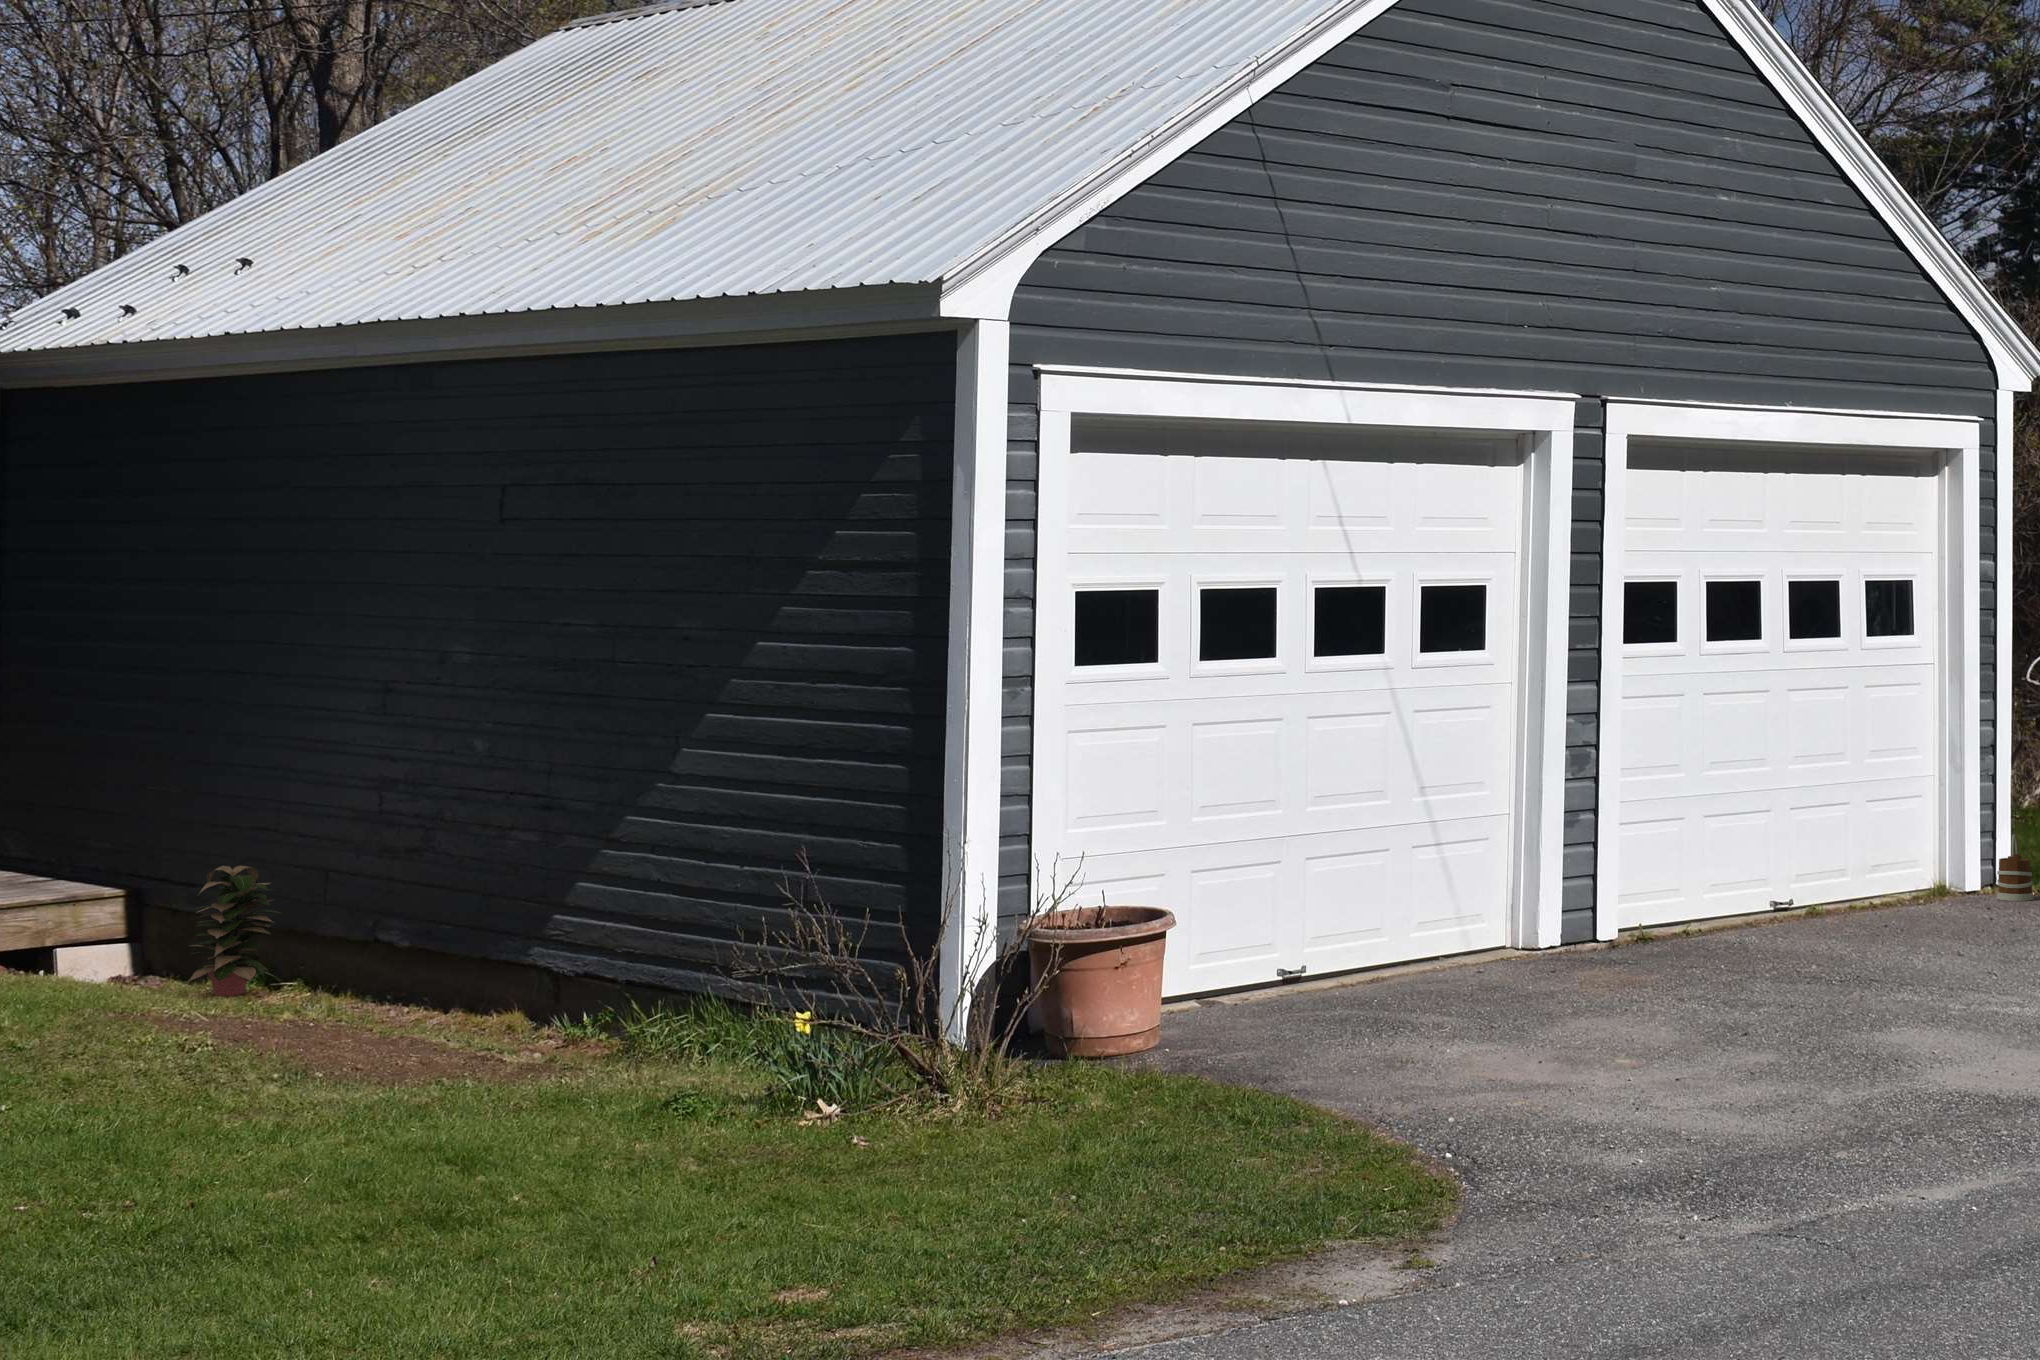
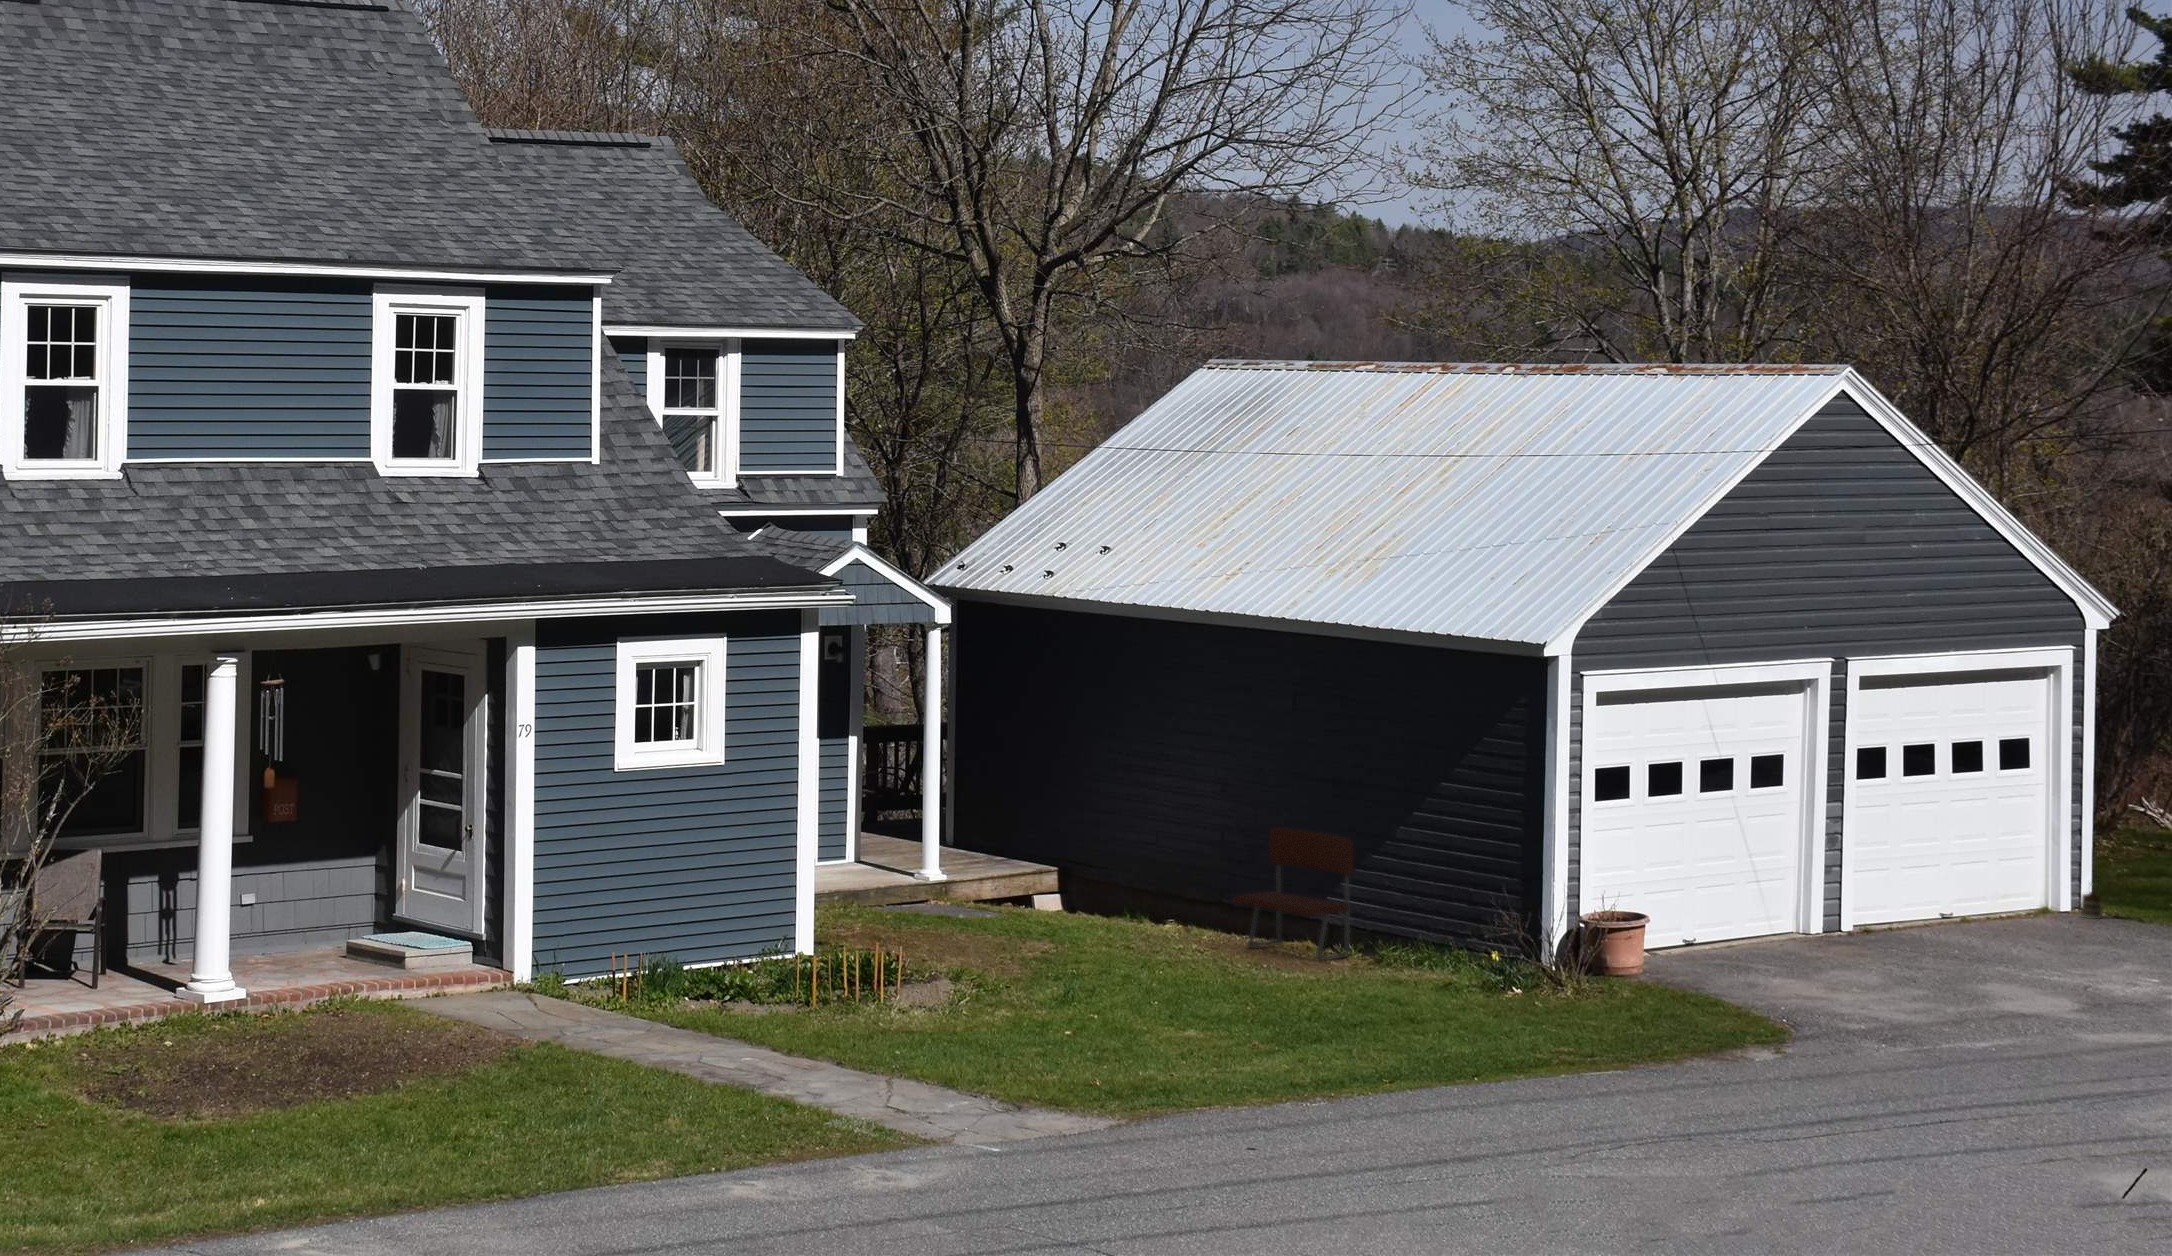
bench: none [335,770,586,1059] -> present [1233,828,1353,960]
decorative plant: present [187,866,282,996] -> none [1119,862,1163,924]

